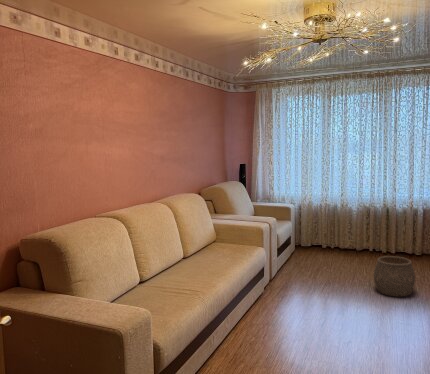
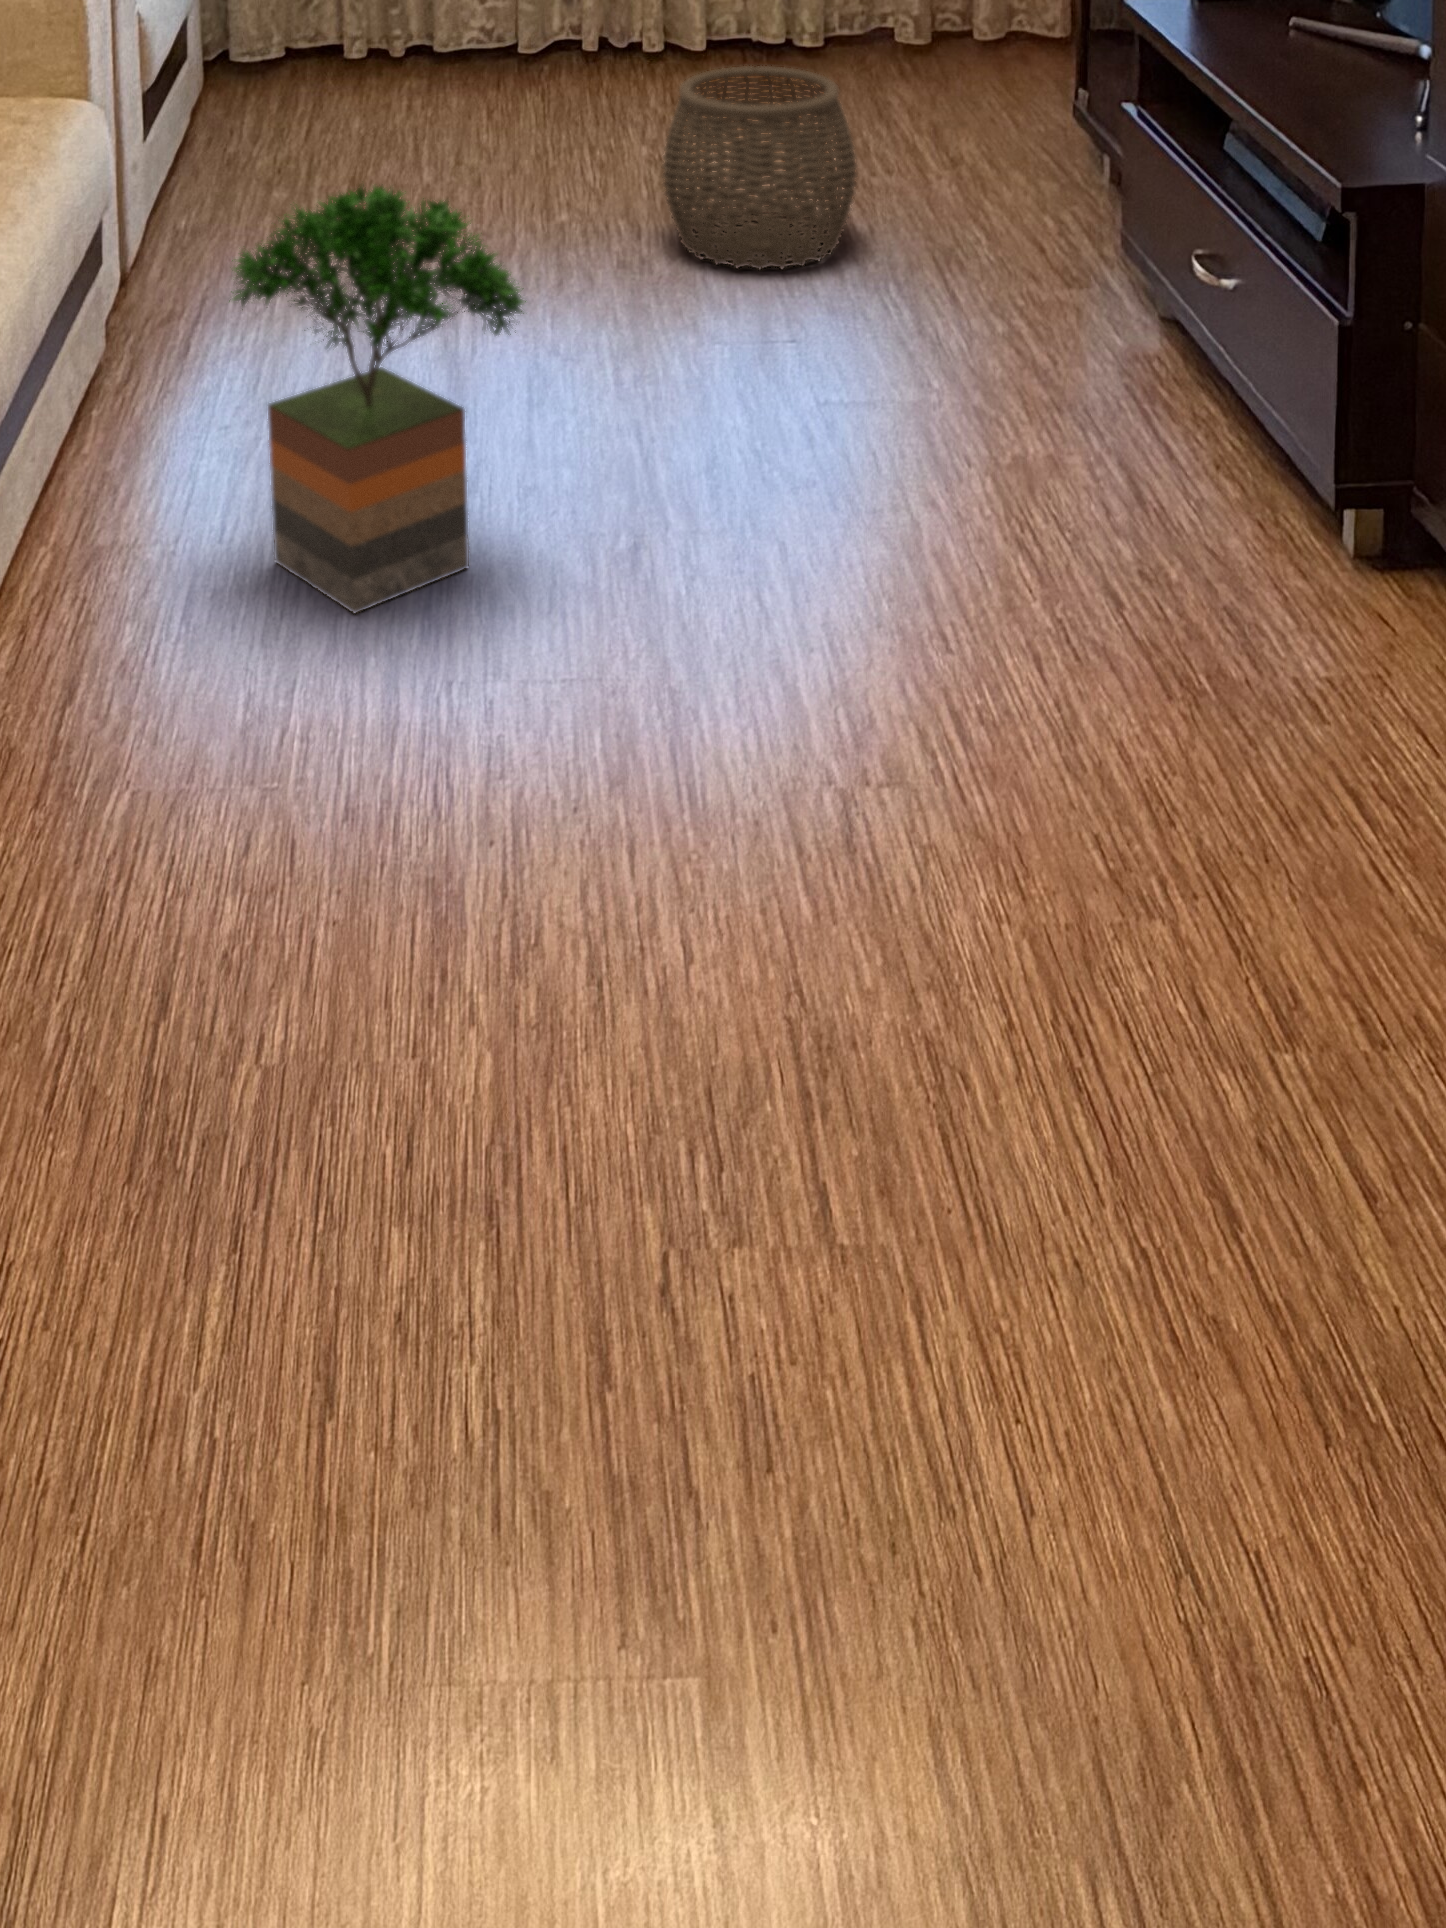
potted tree: none [273,266,326,344] -> present [229,185,526,613]

